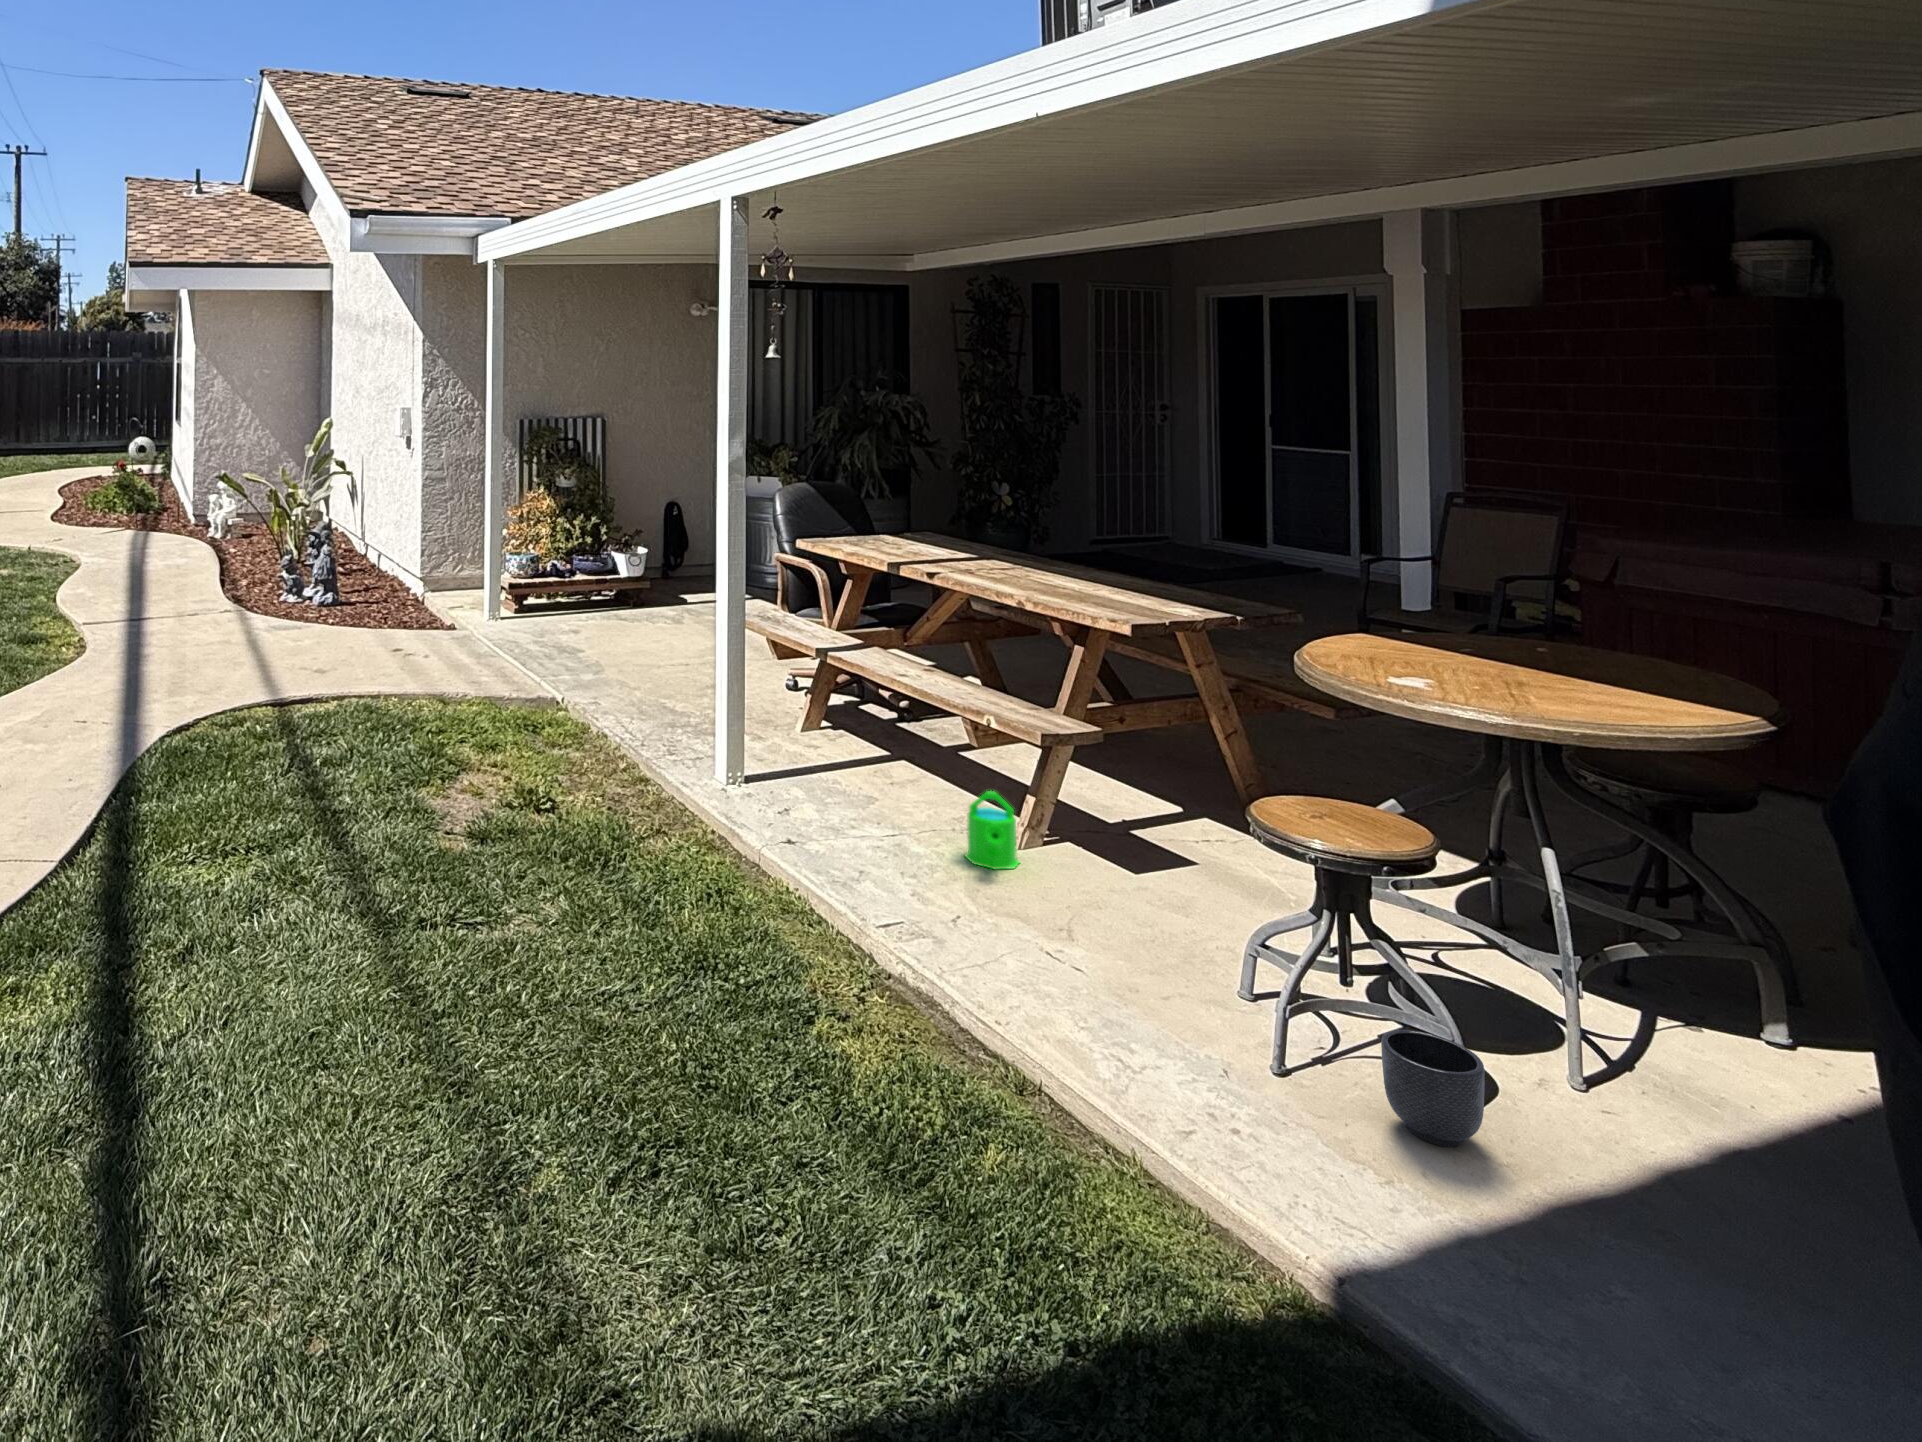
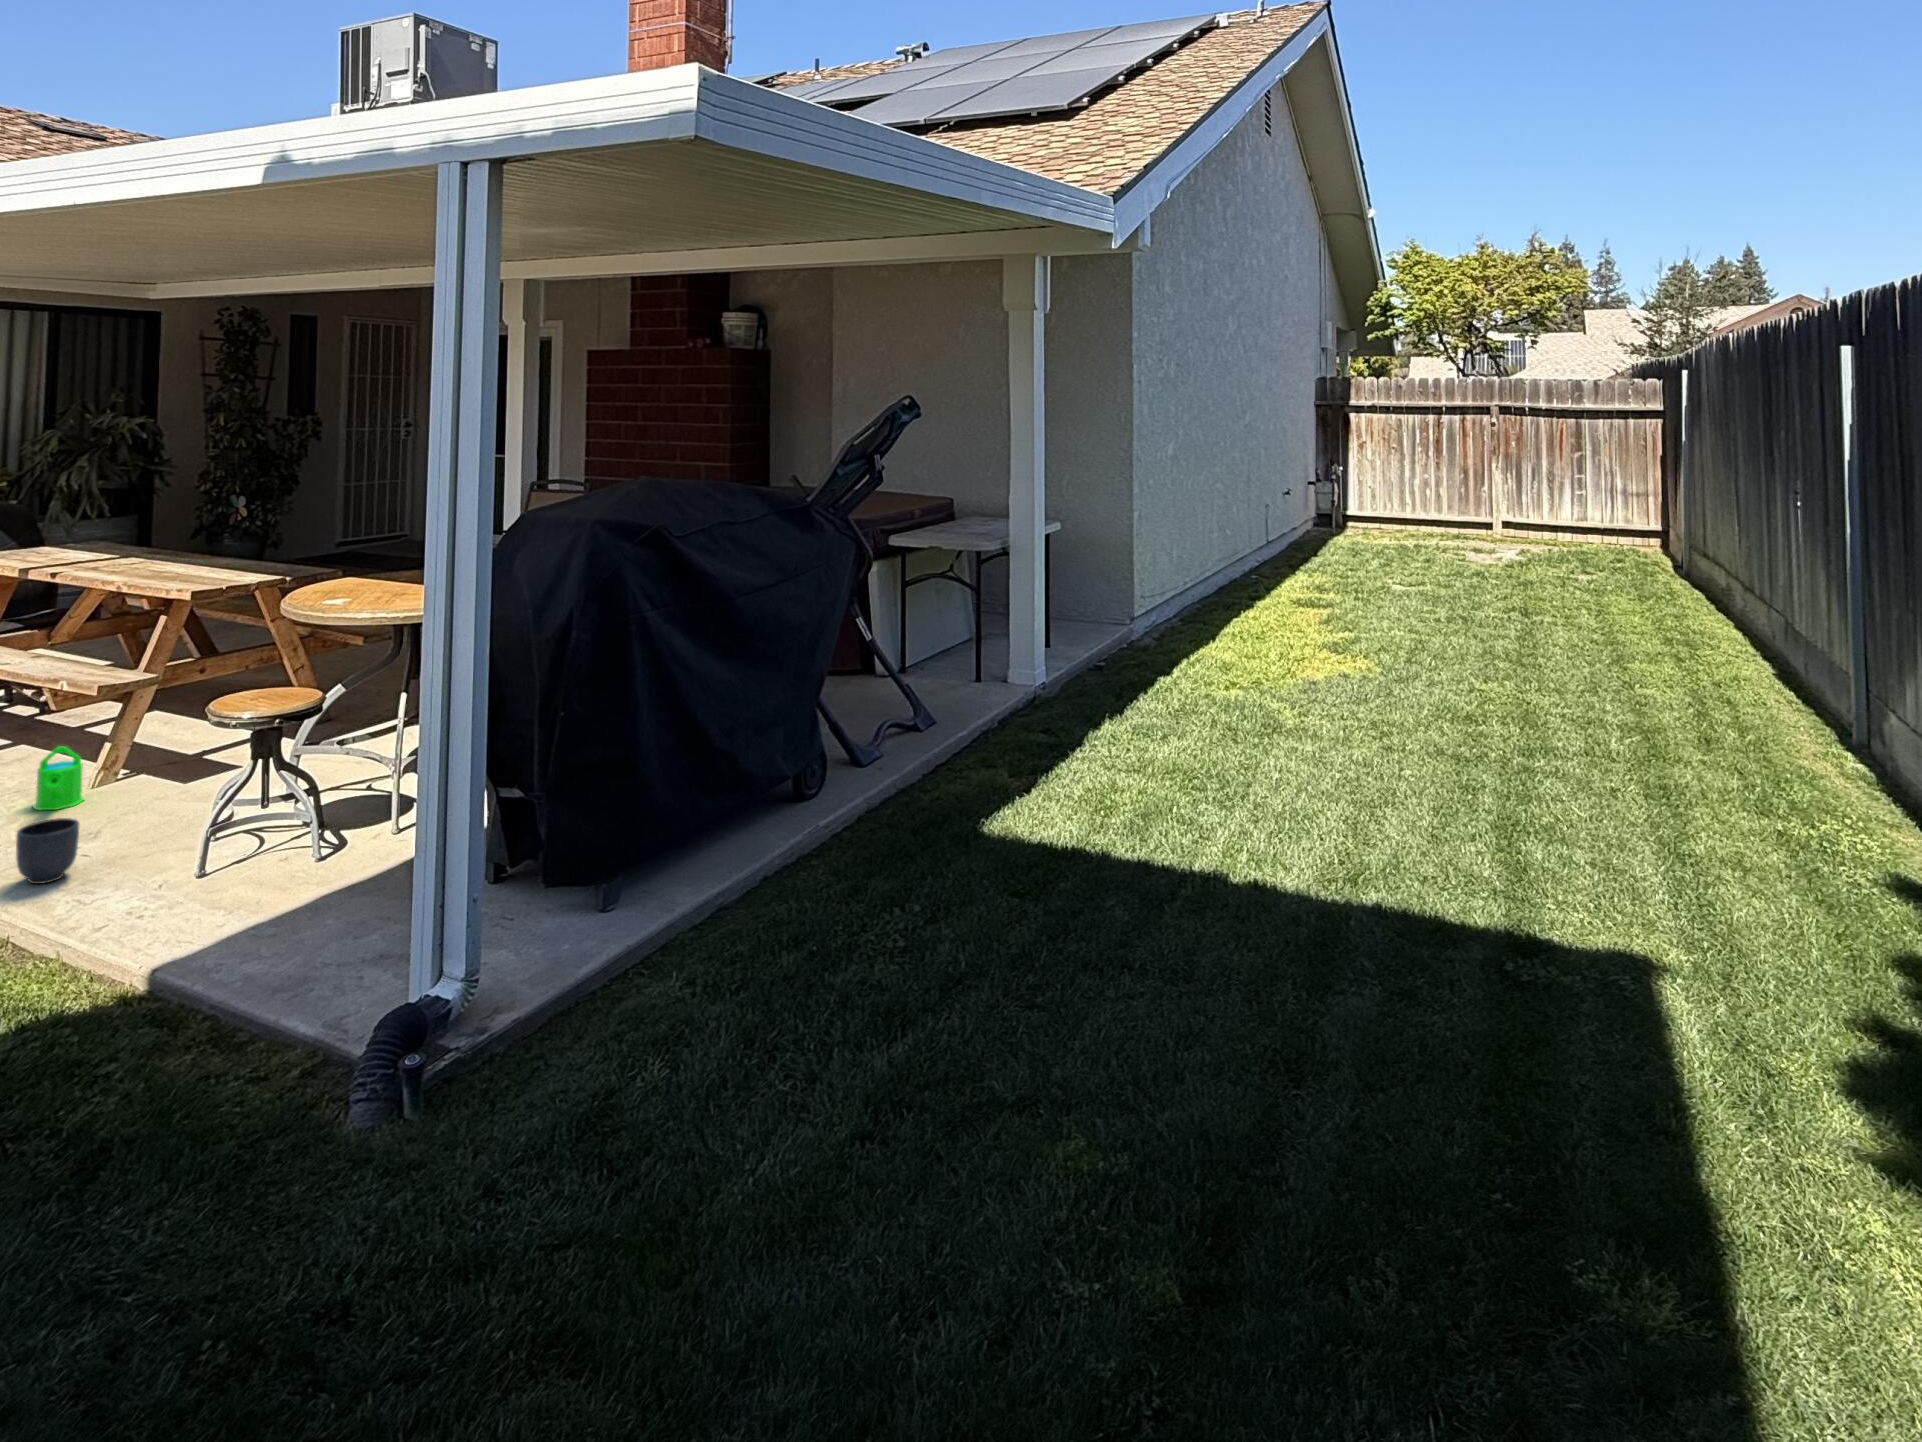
planter: present [1381,1030,1485,1147] -> present [16,818,79,884]

